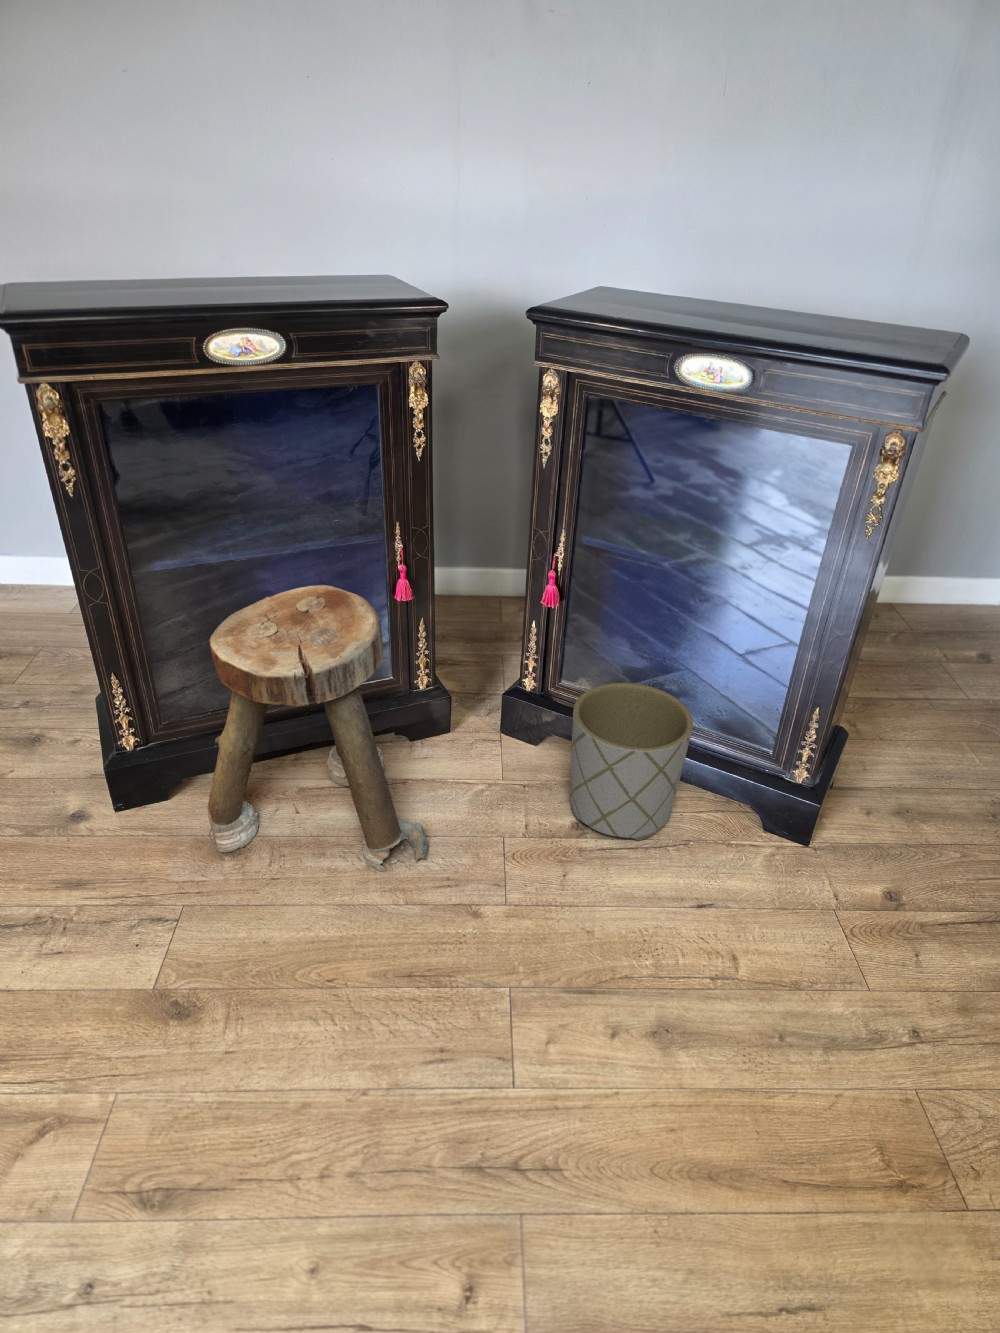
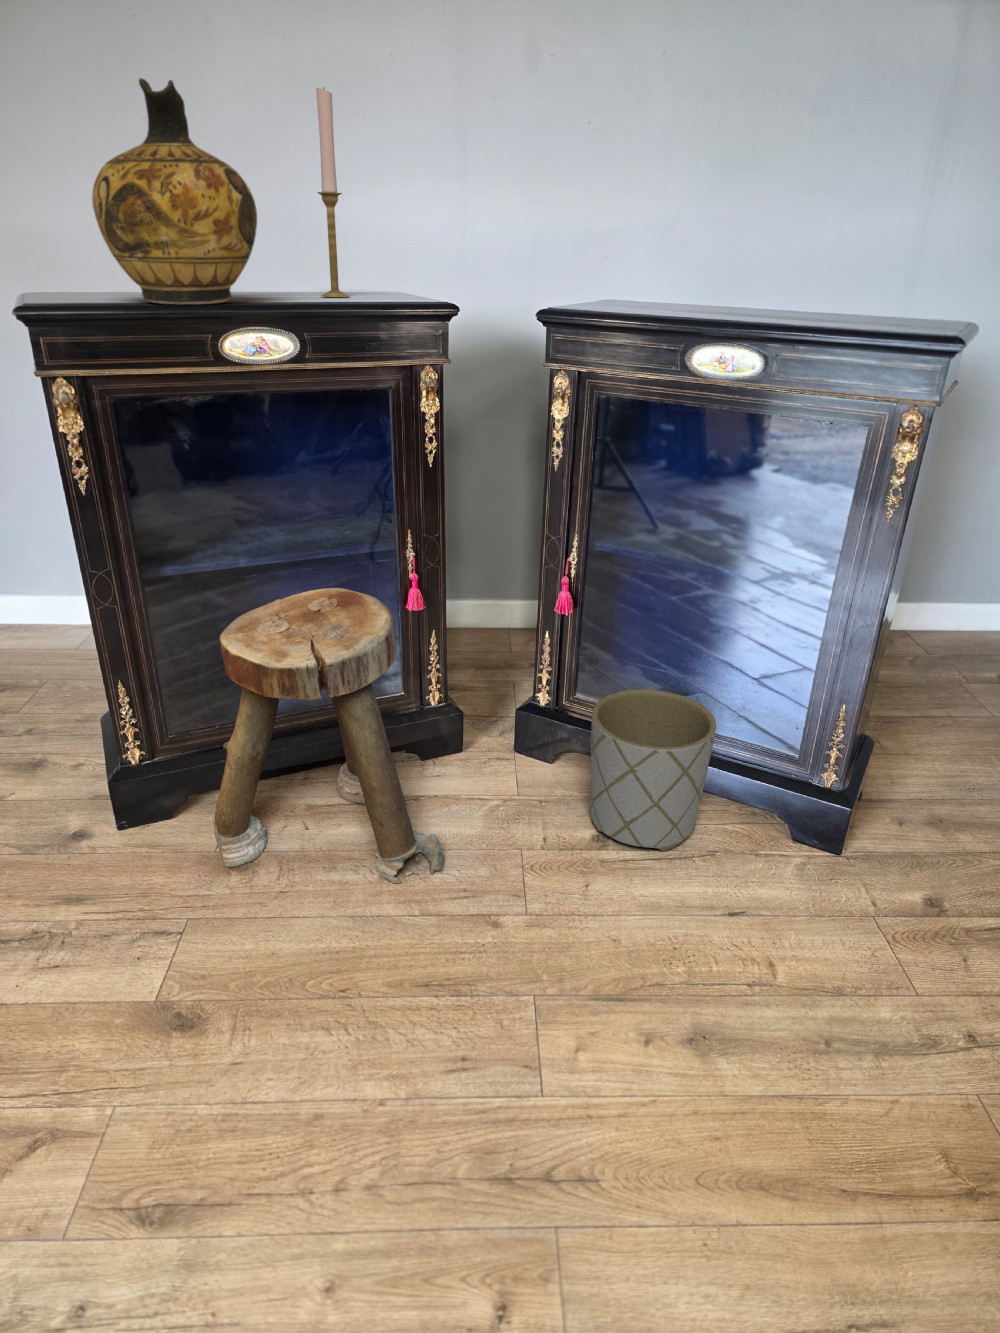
candlestick: none [302,62,339,282] -> present [316,88,350,297]
ceramic jug: none [72,76,241,308] -> present [92,78,257,304]

